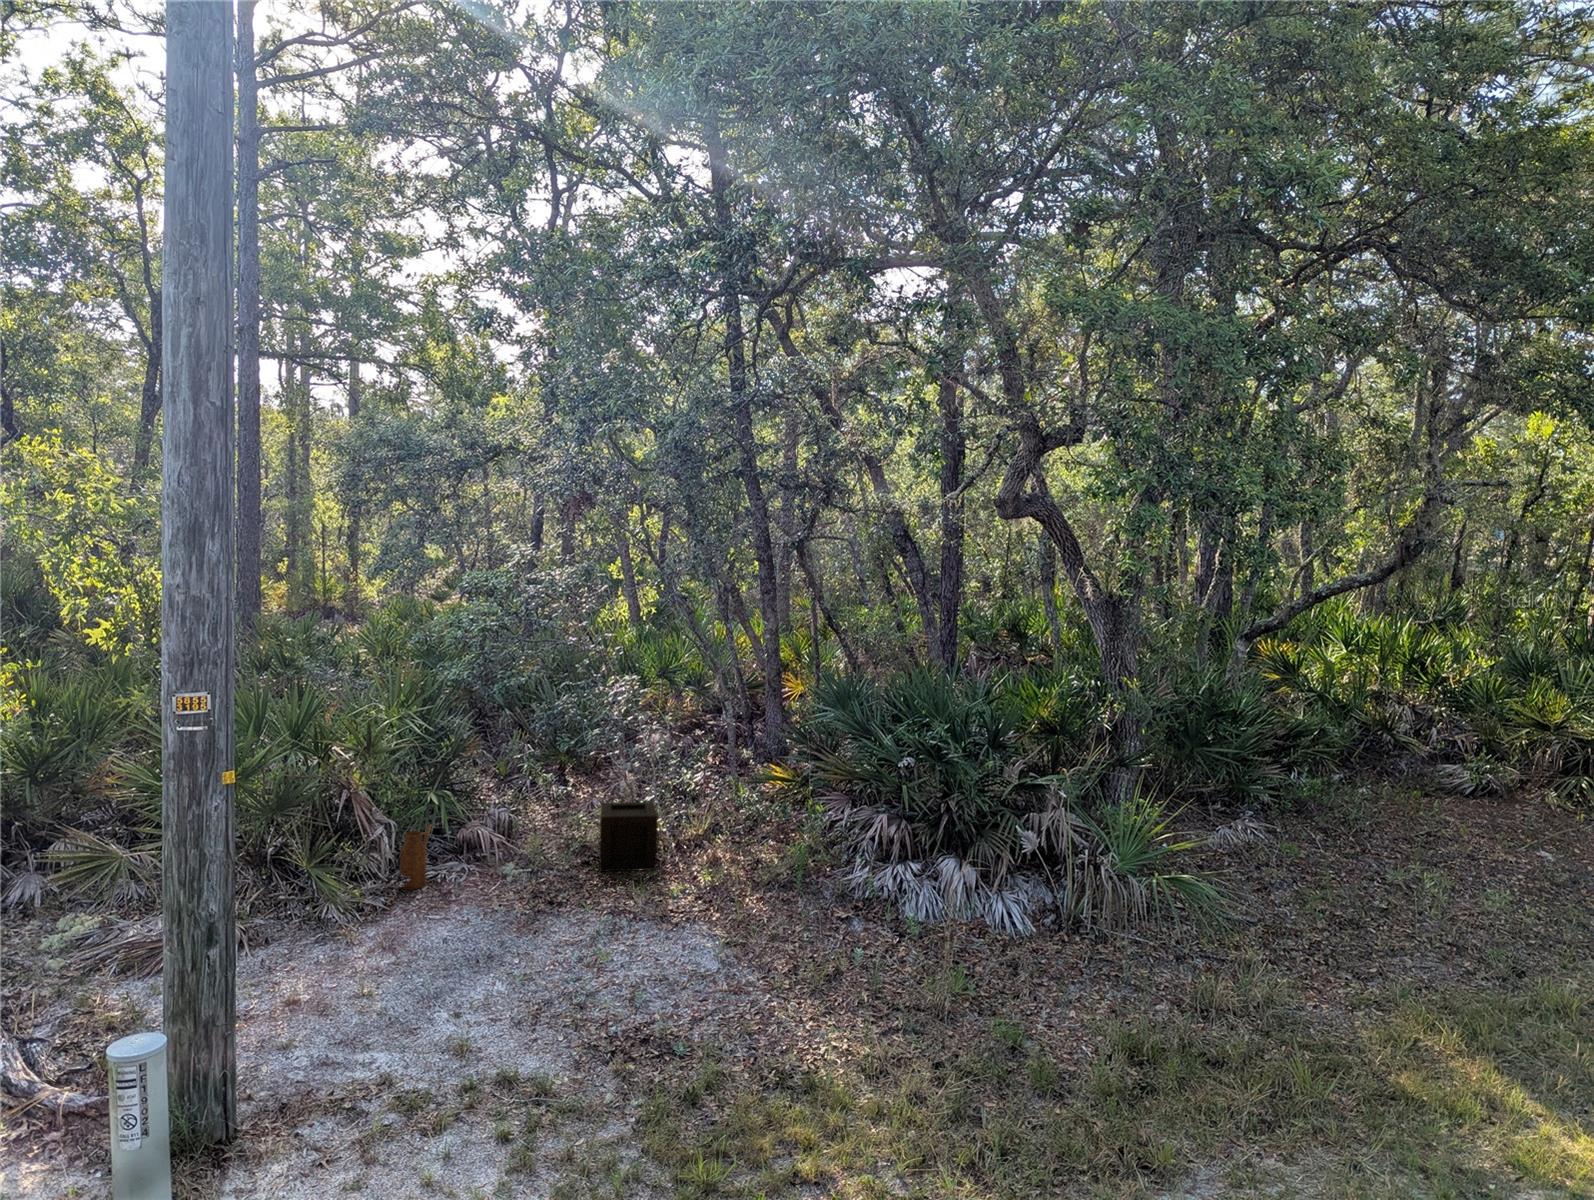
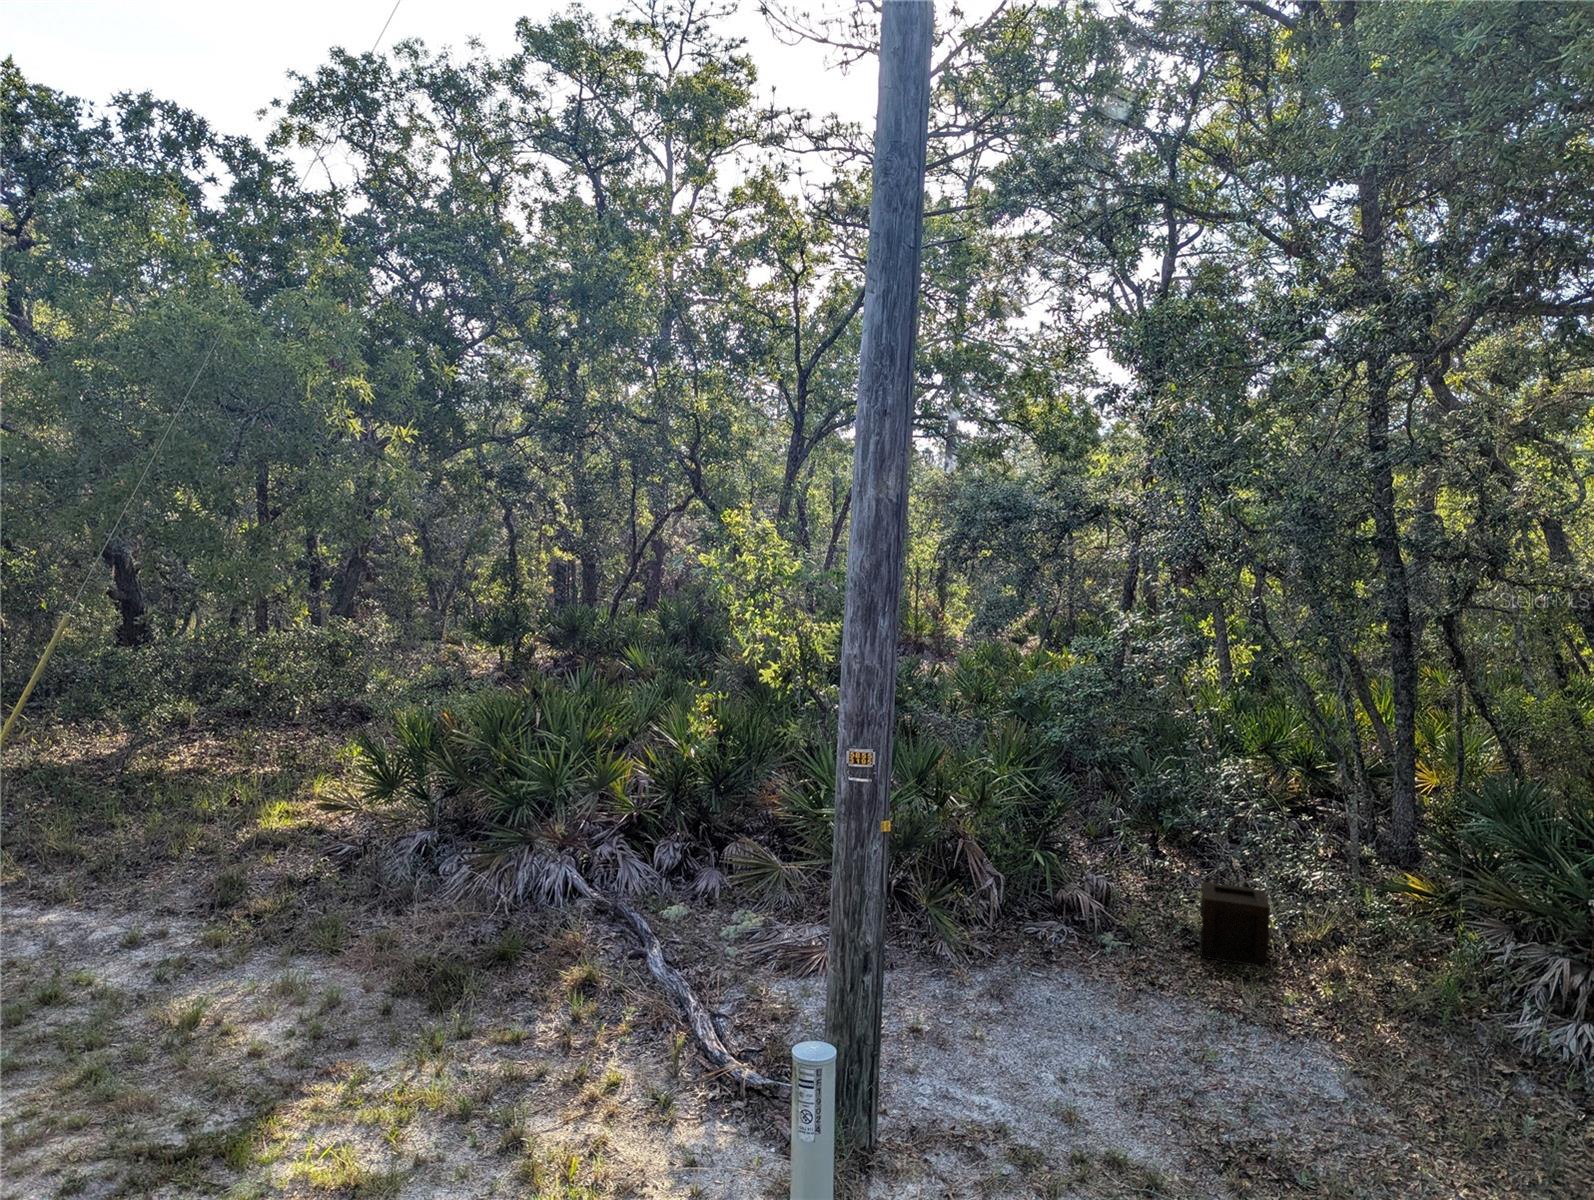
watering can: present [400,824,431,890] -> none [997,877,1028,940]

